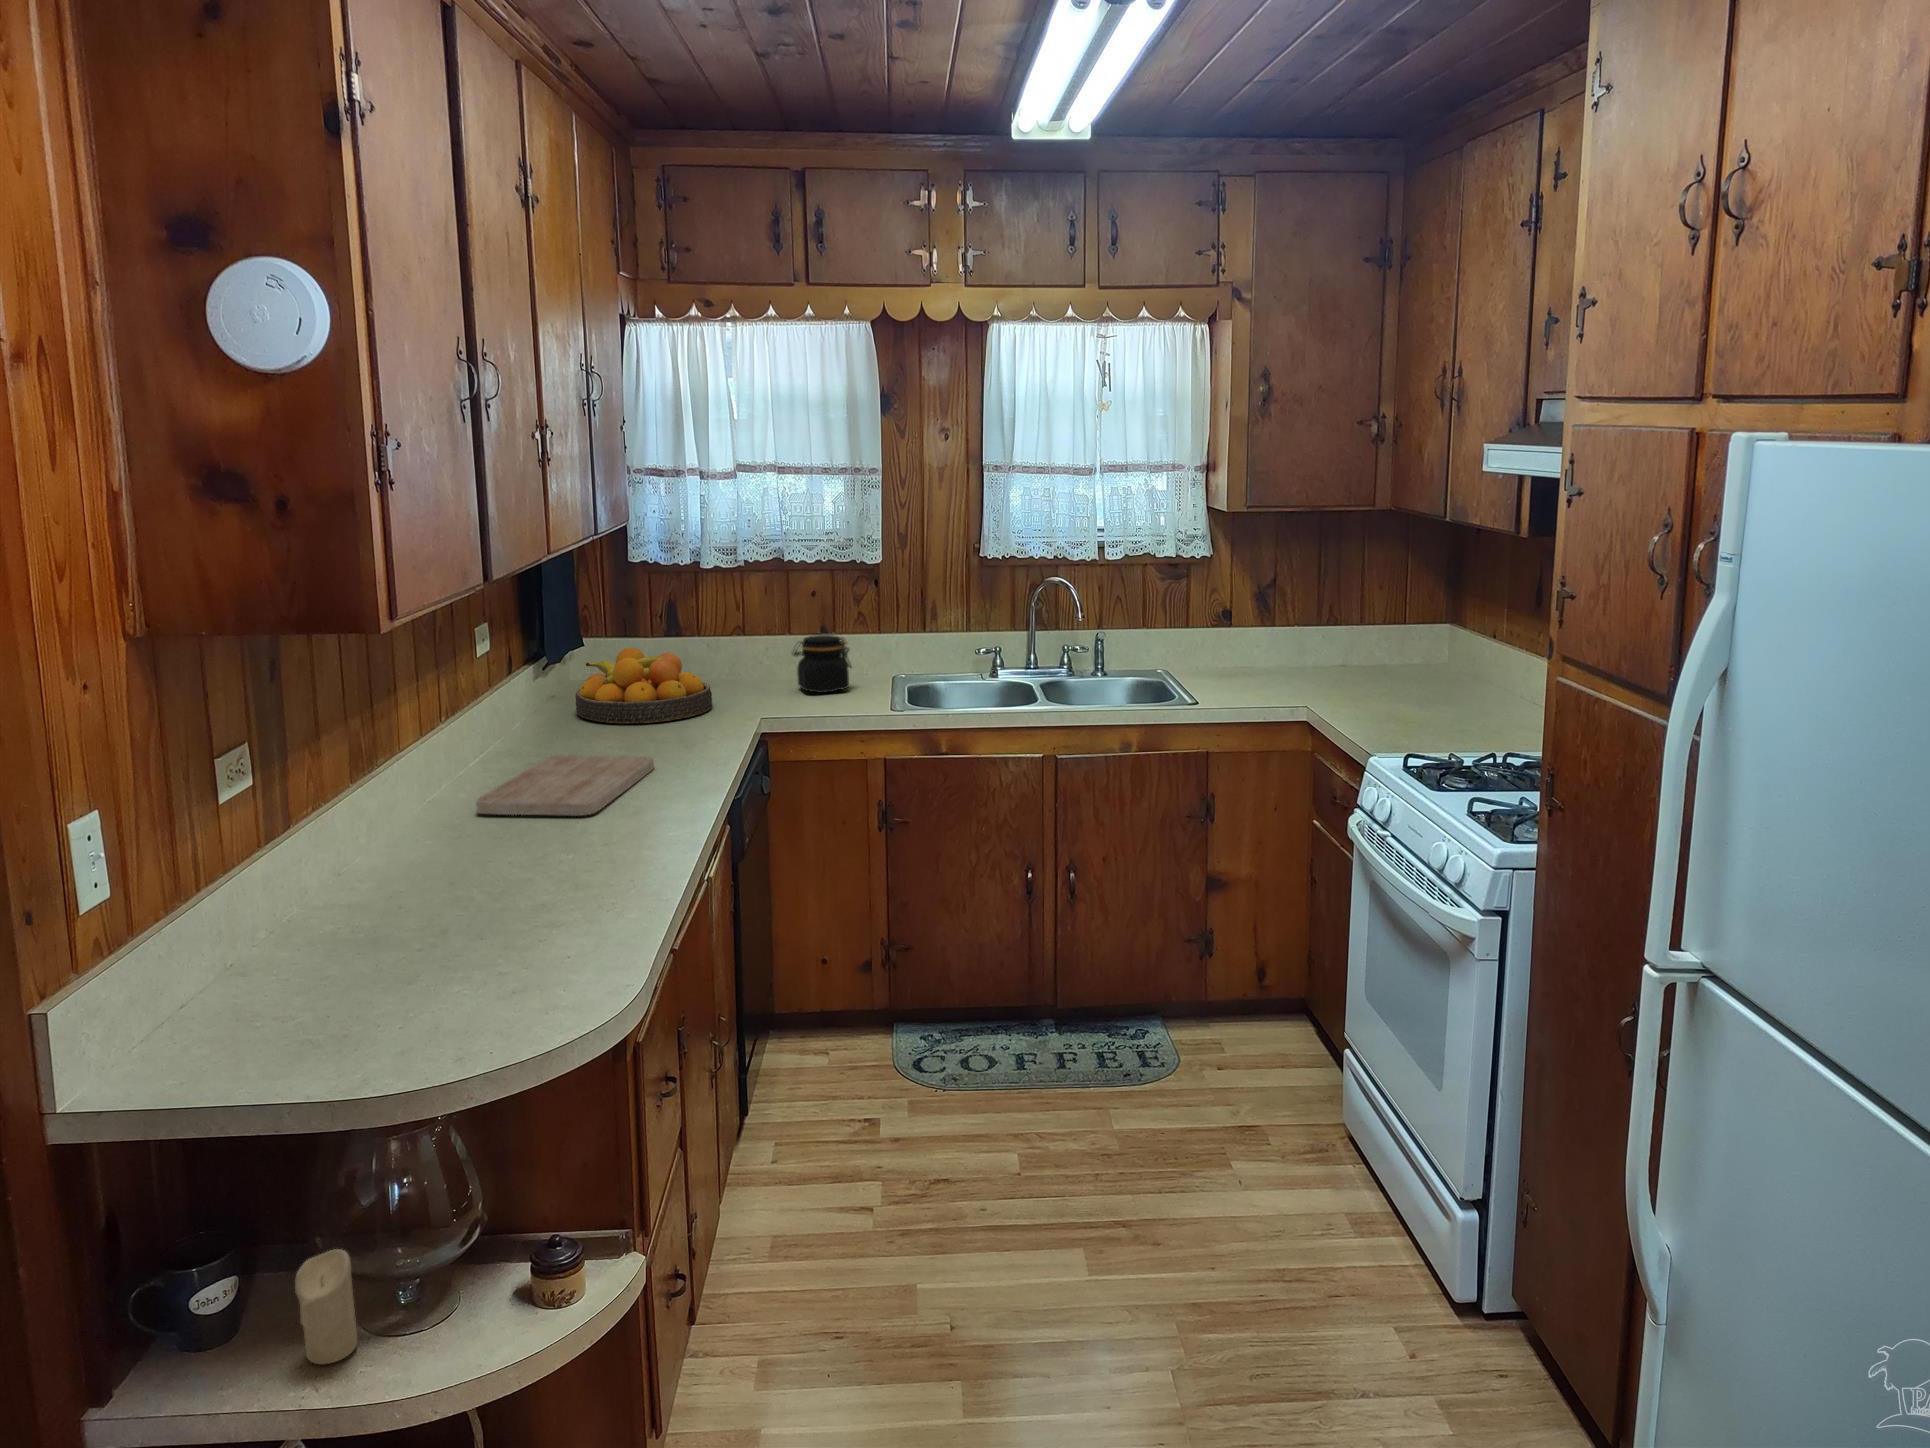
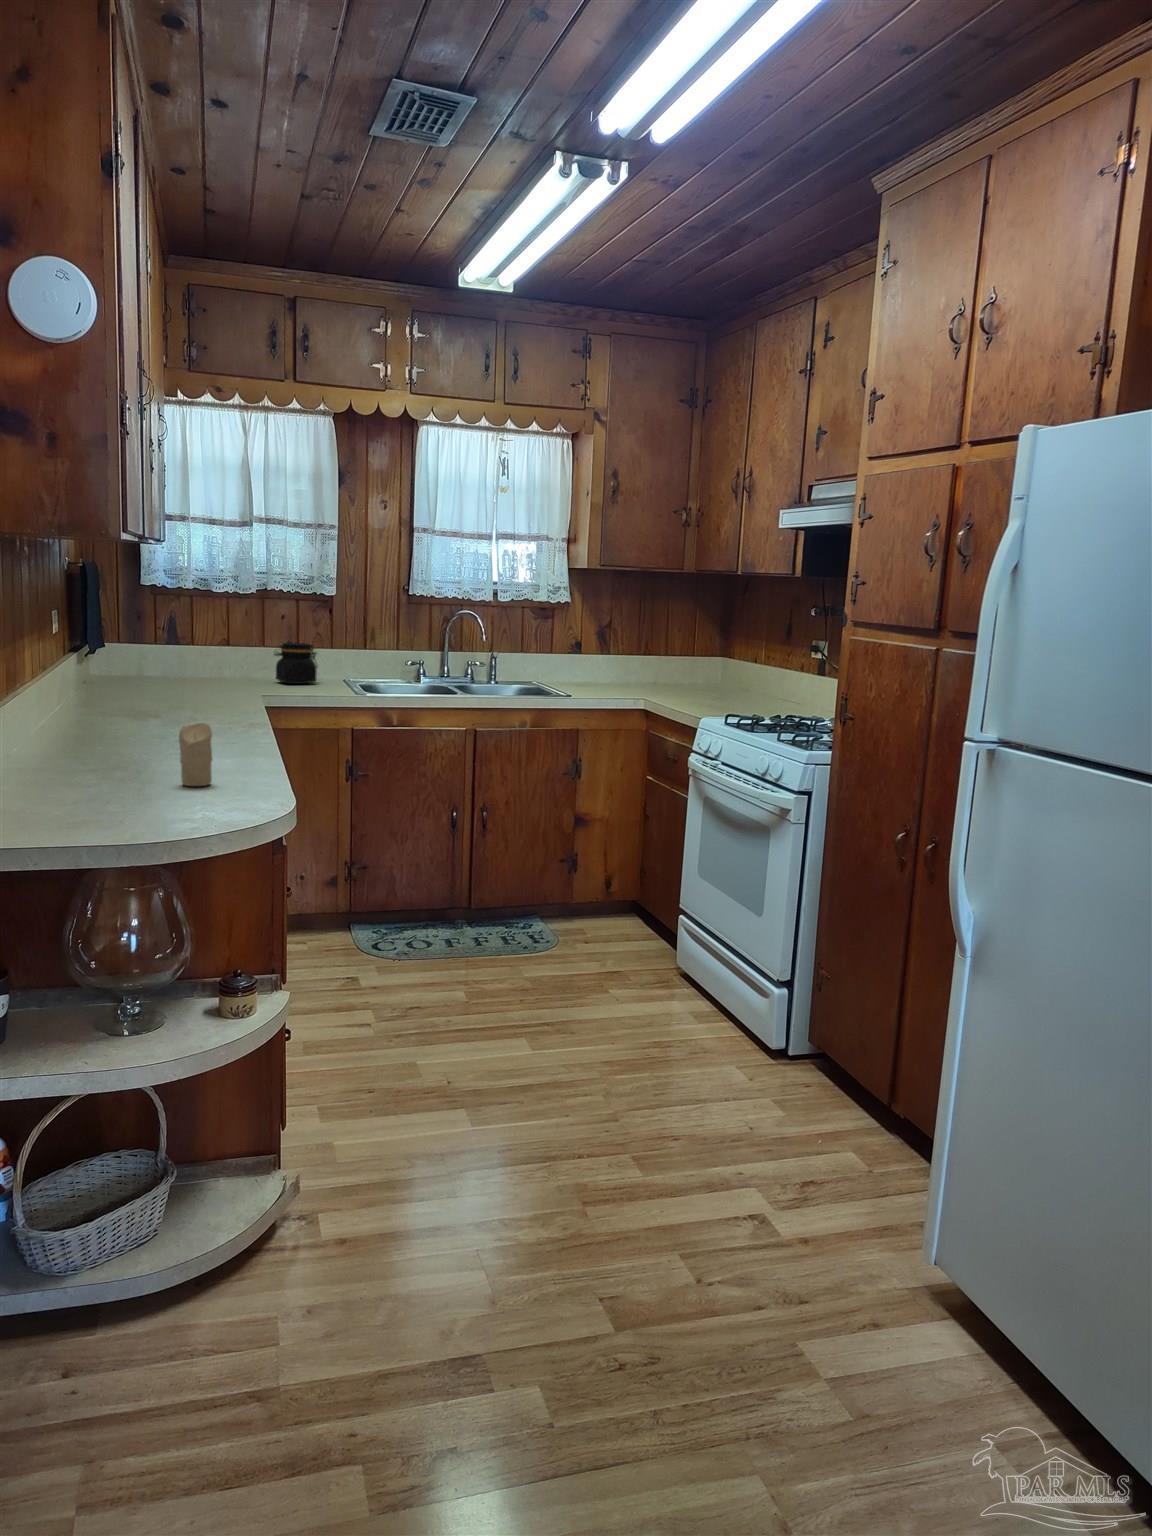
fruit bowl: present [576,648,712,723] -> none [109,641,218,693]
cutting board: present [476,755,654,816] -> none [81,701,202,729]
candle: present [295,1249,357,1364] -> present [179,723,212,786]

